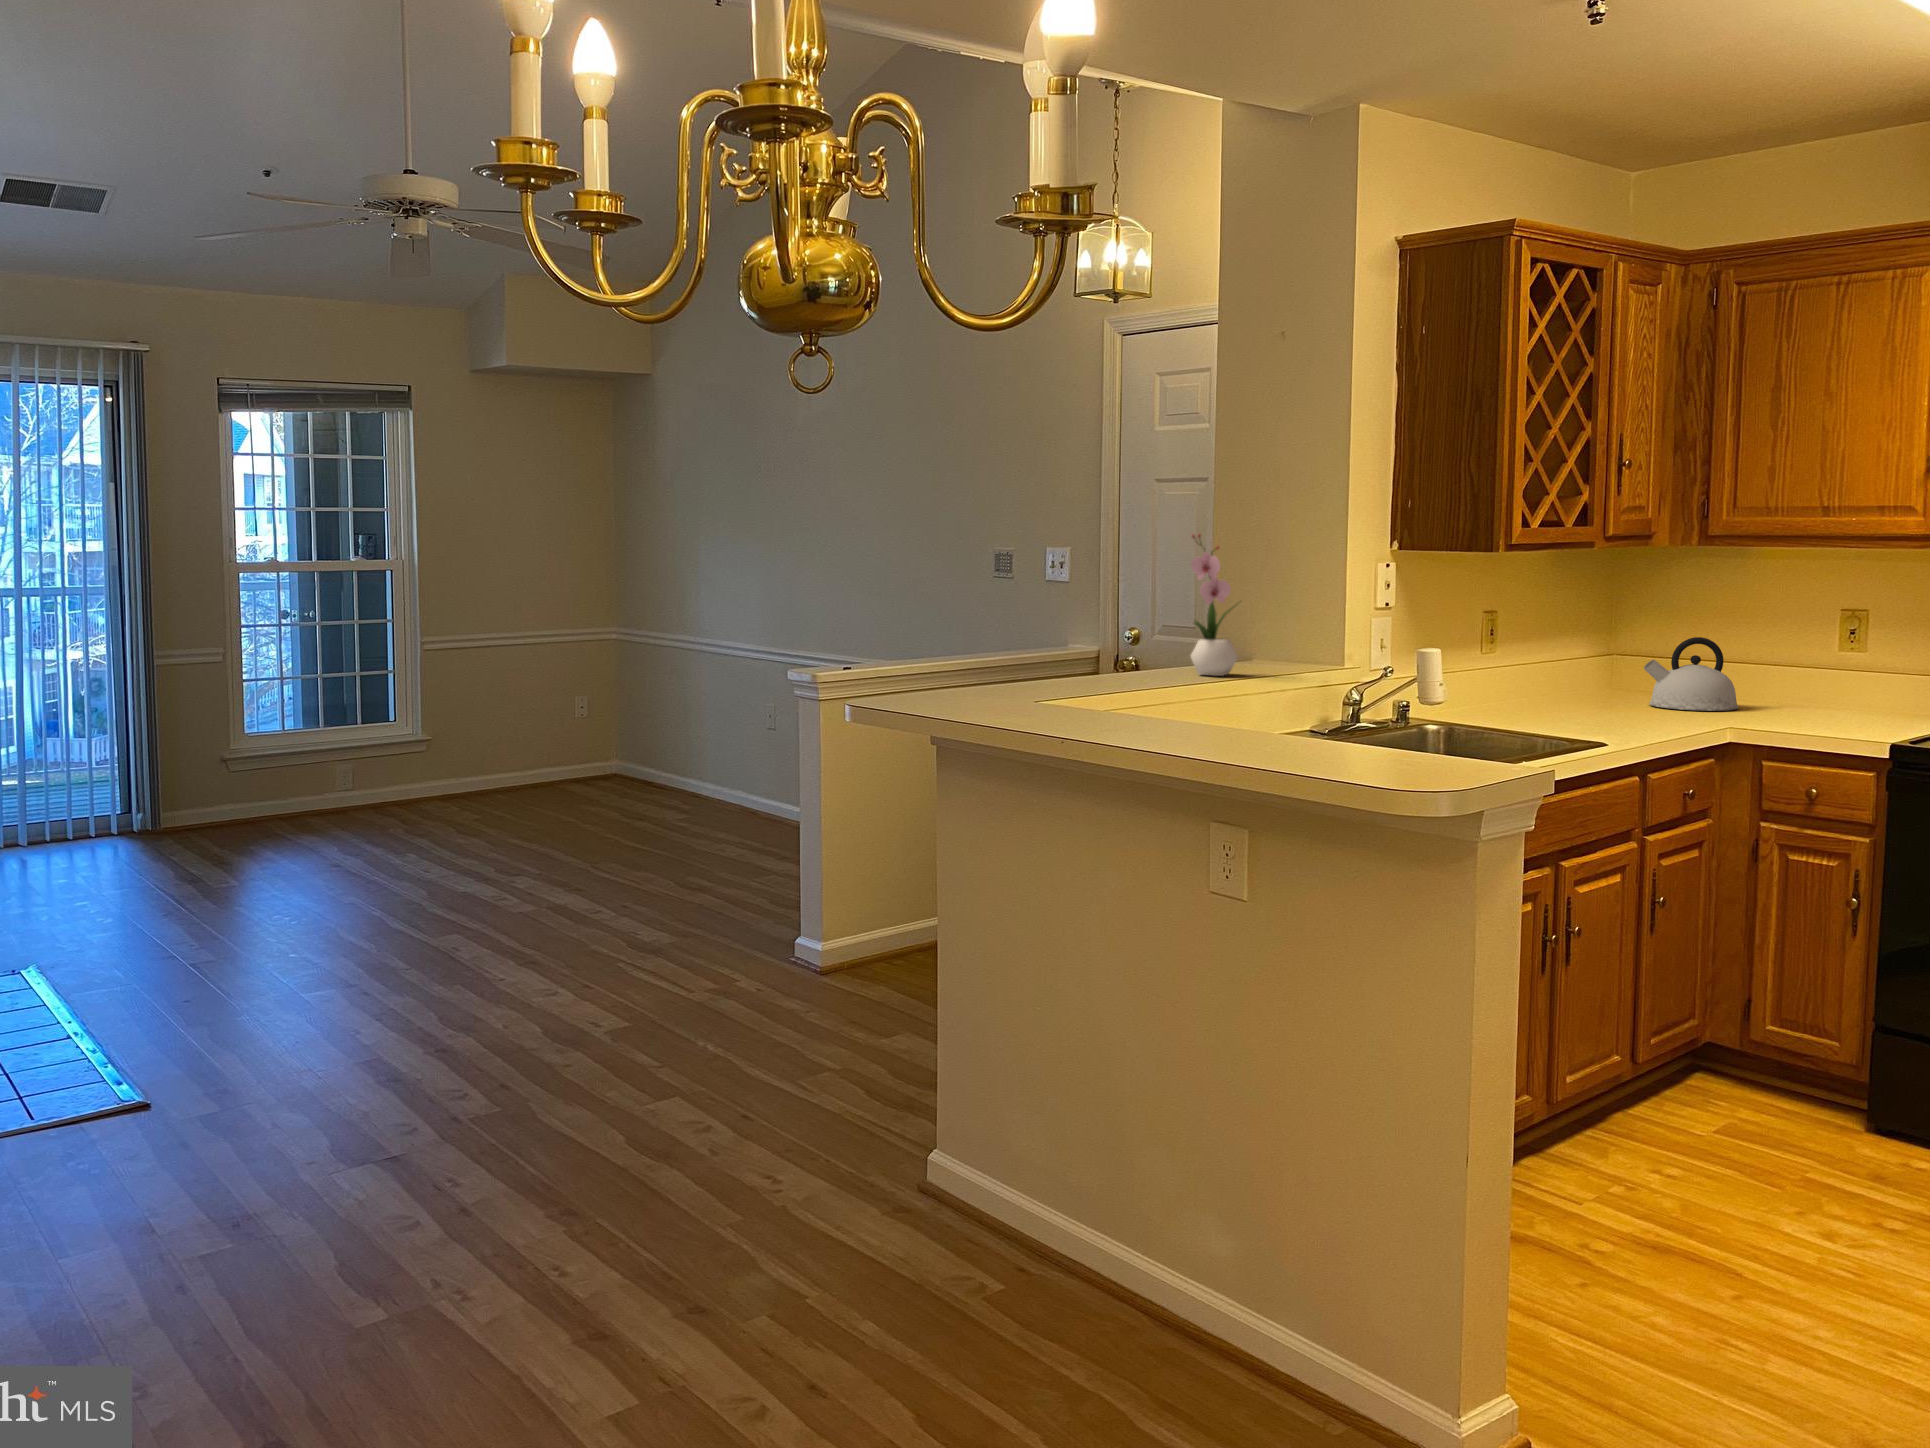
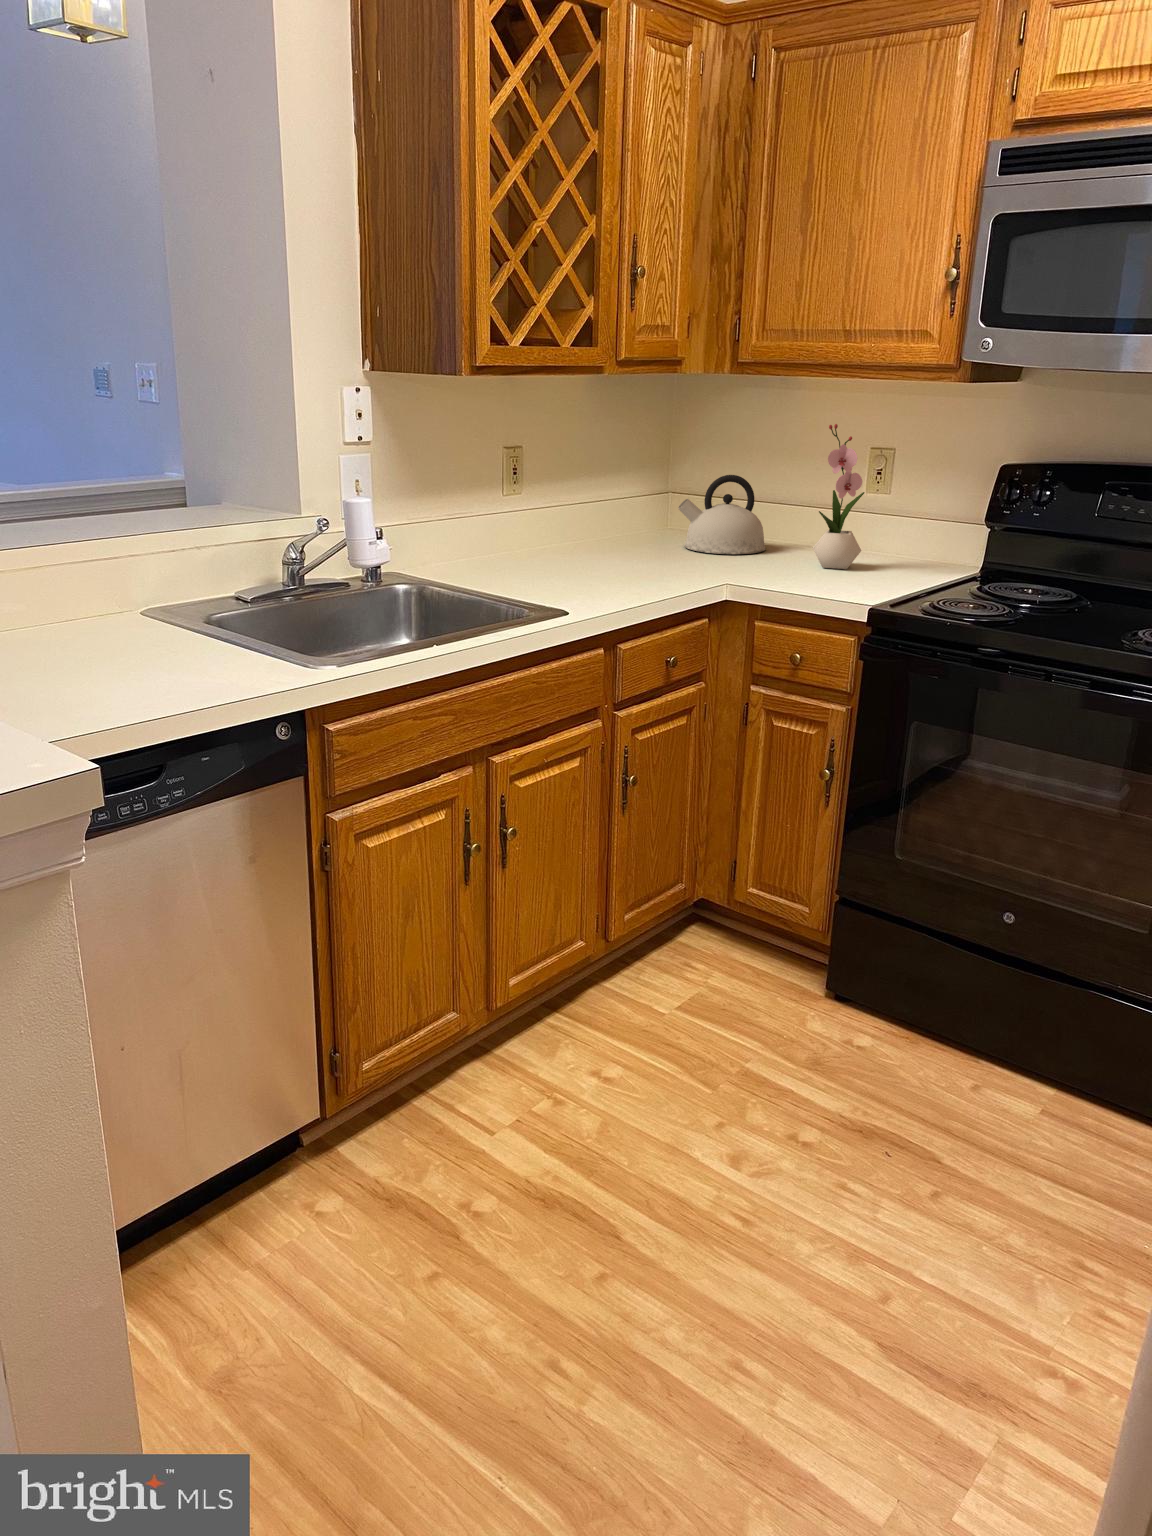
flower arrangement: present [1191,534,1238,676] -> present [813,424,864,569]

